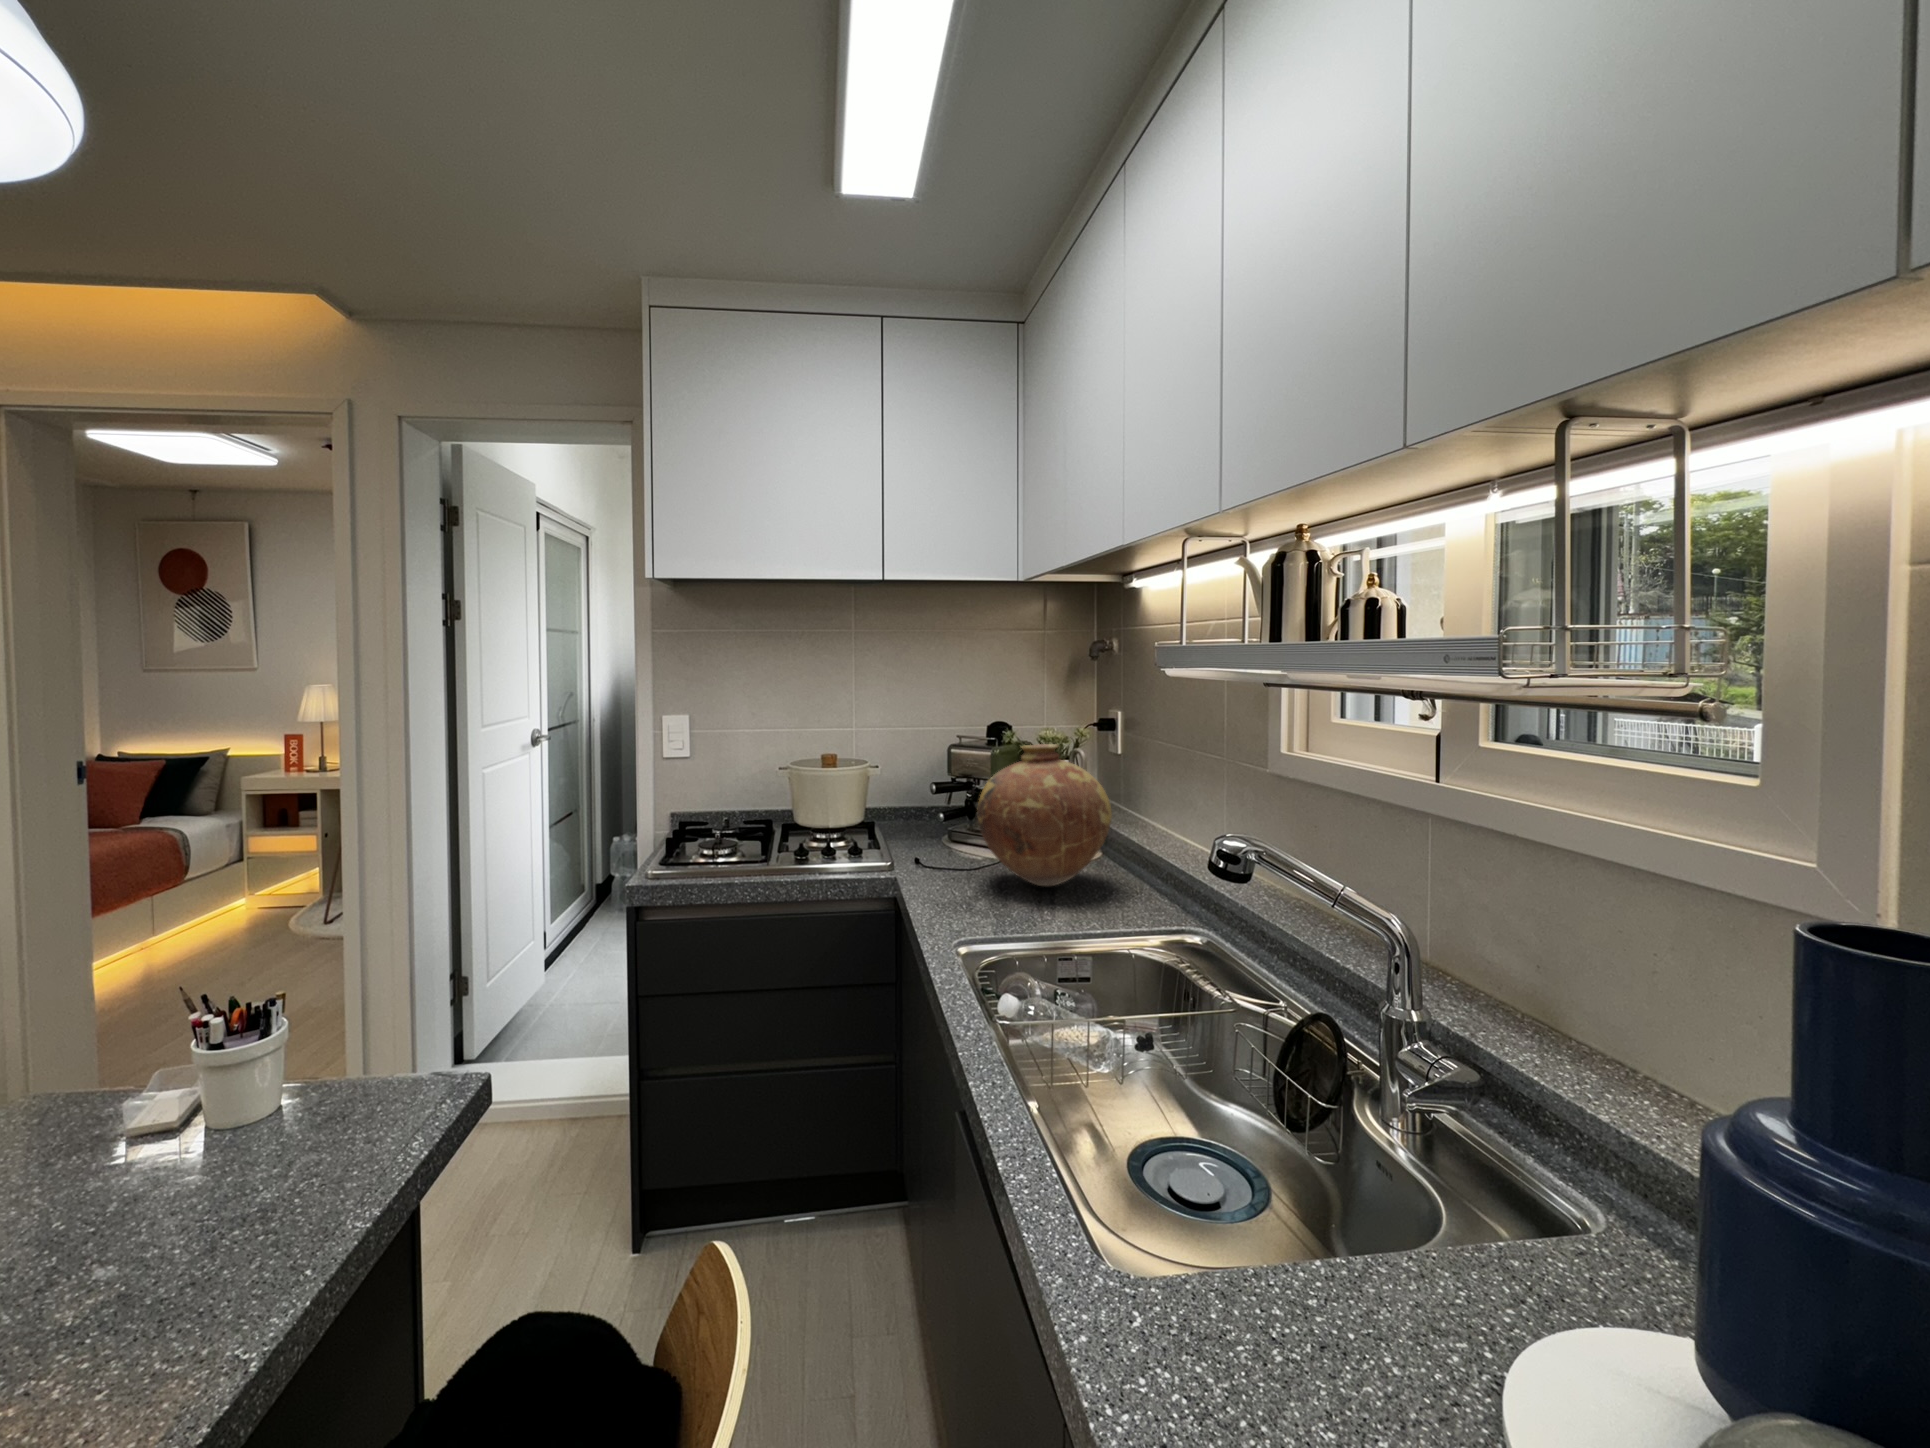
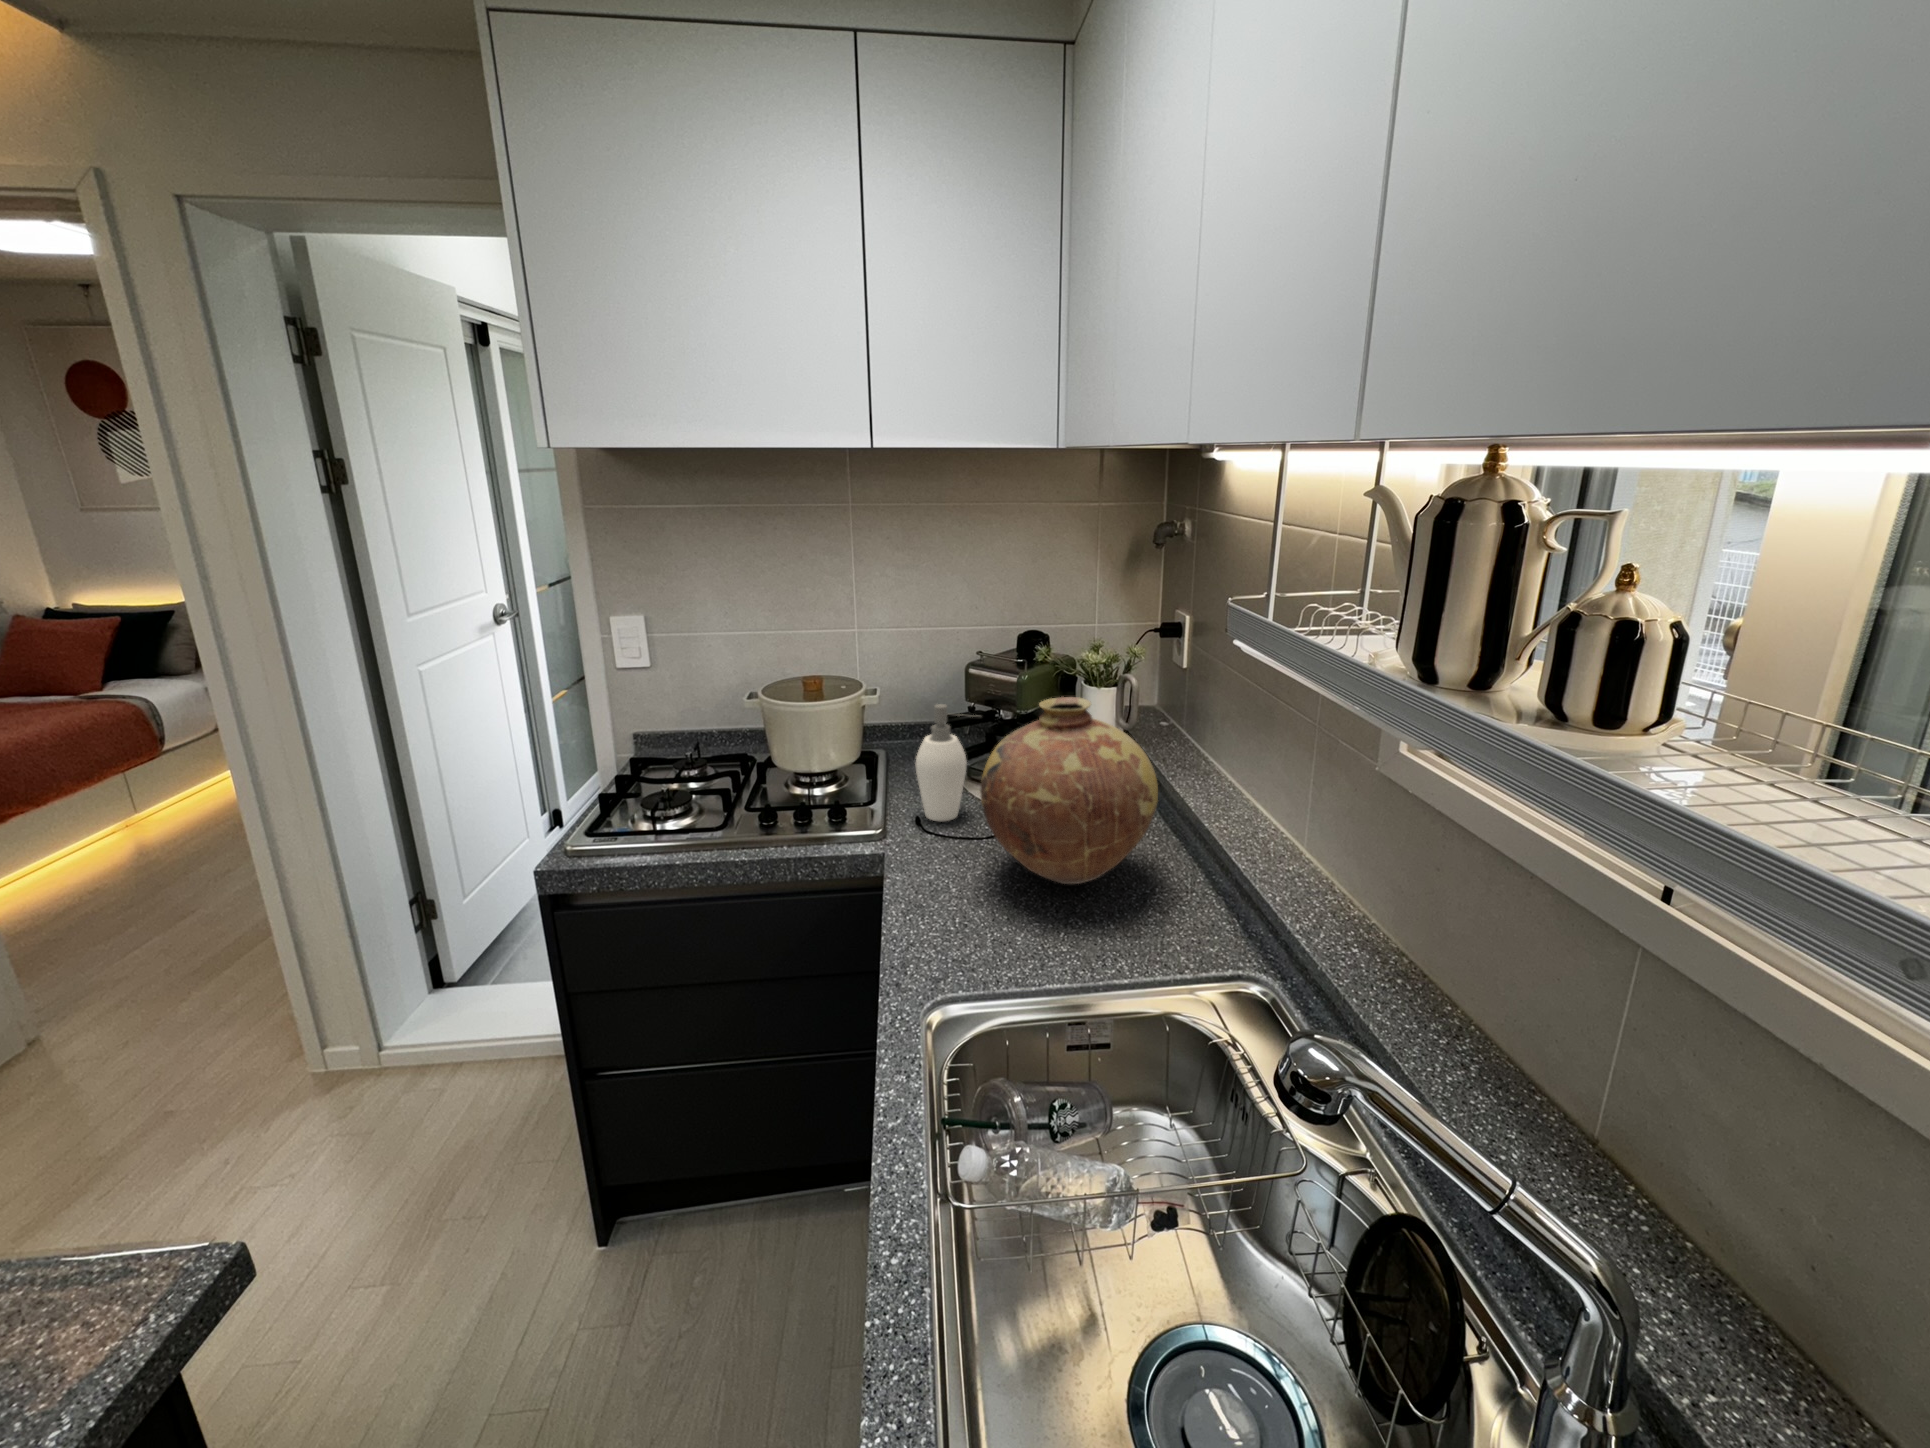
soap dispenser: none [916,766,968,859] -> present [916,704,970,821]

